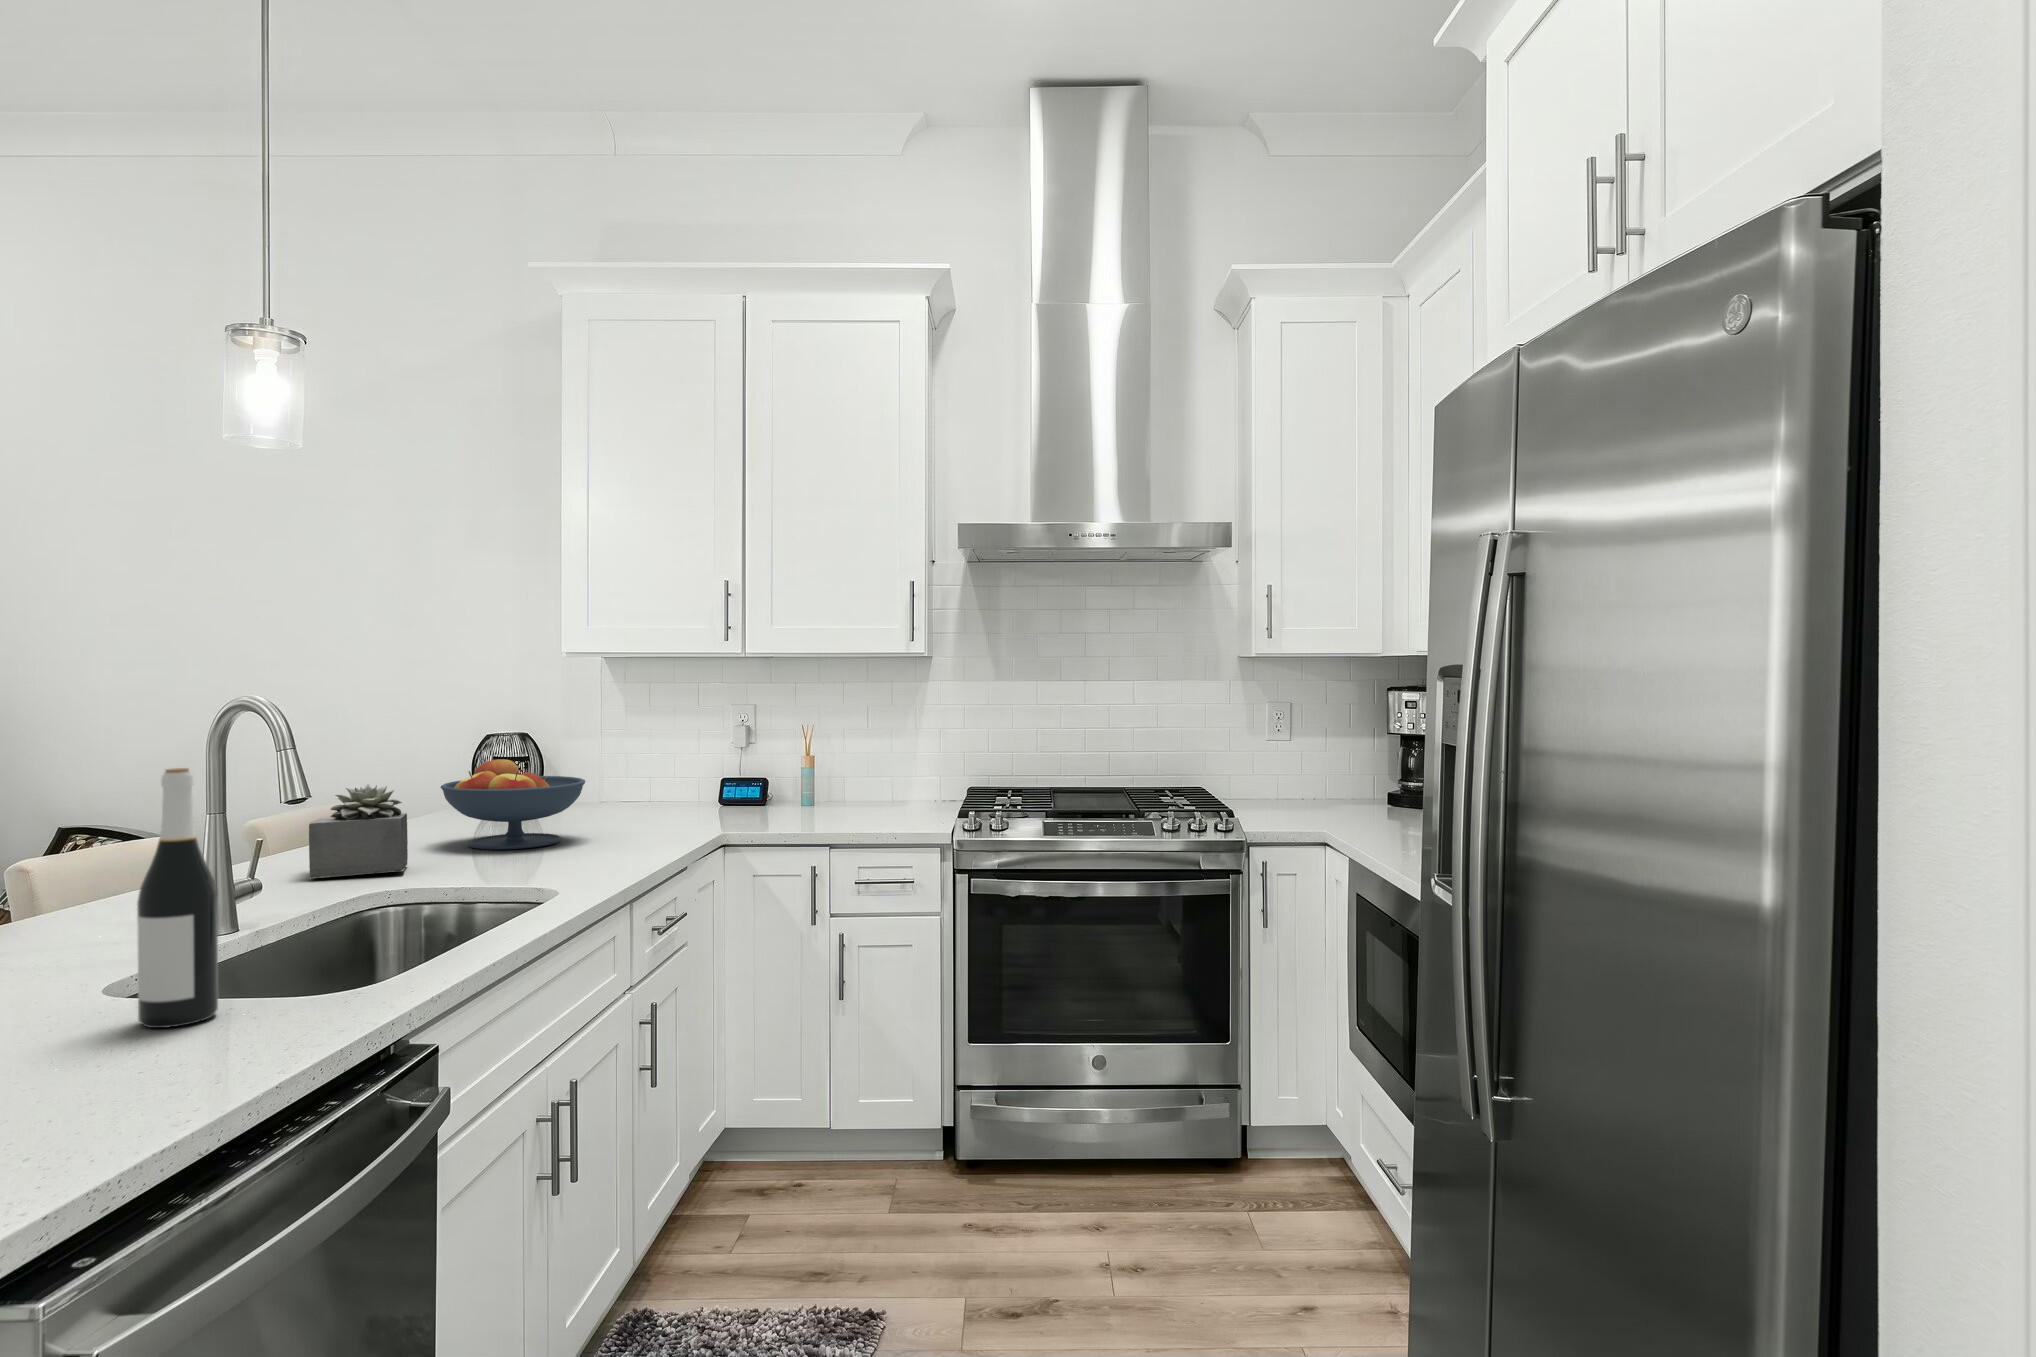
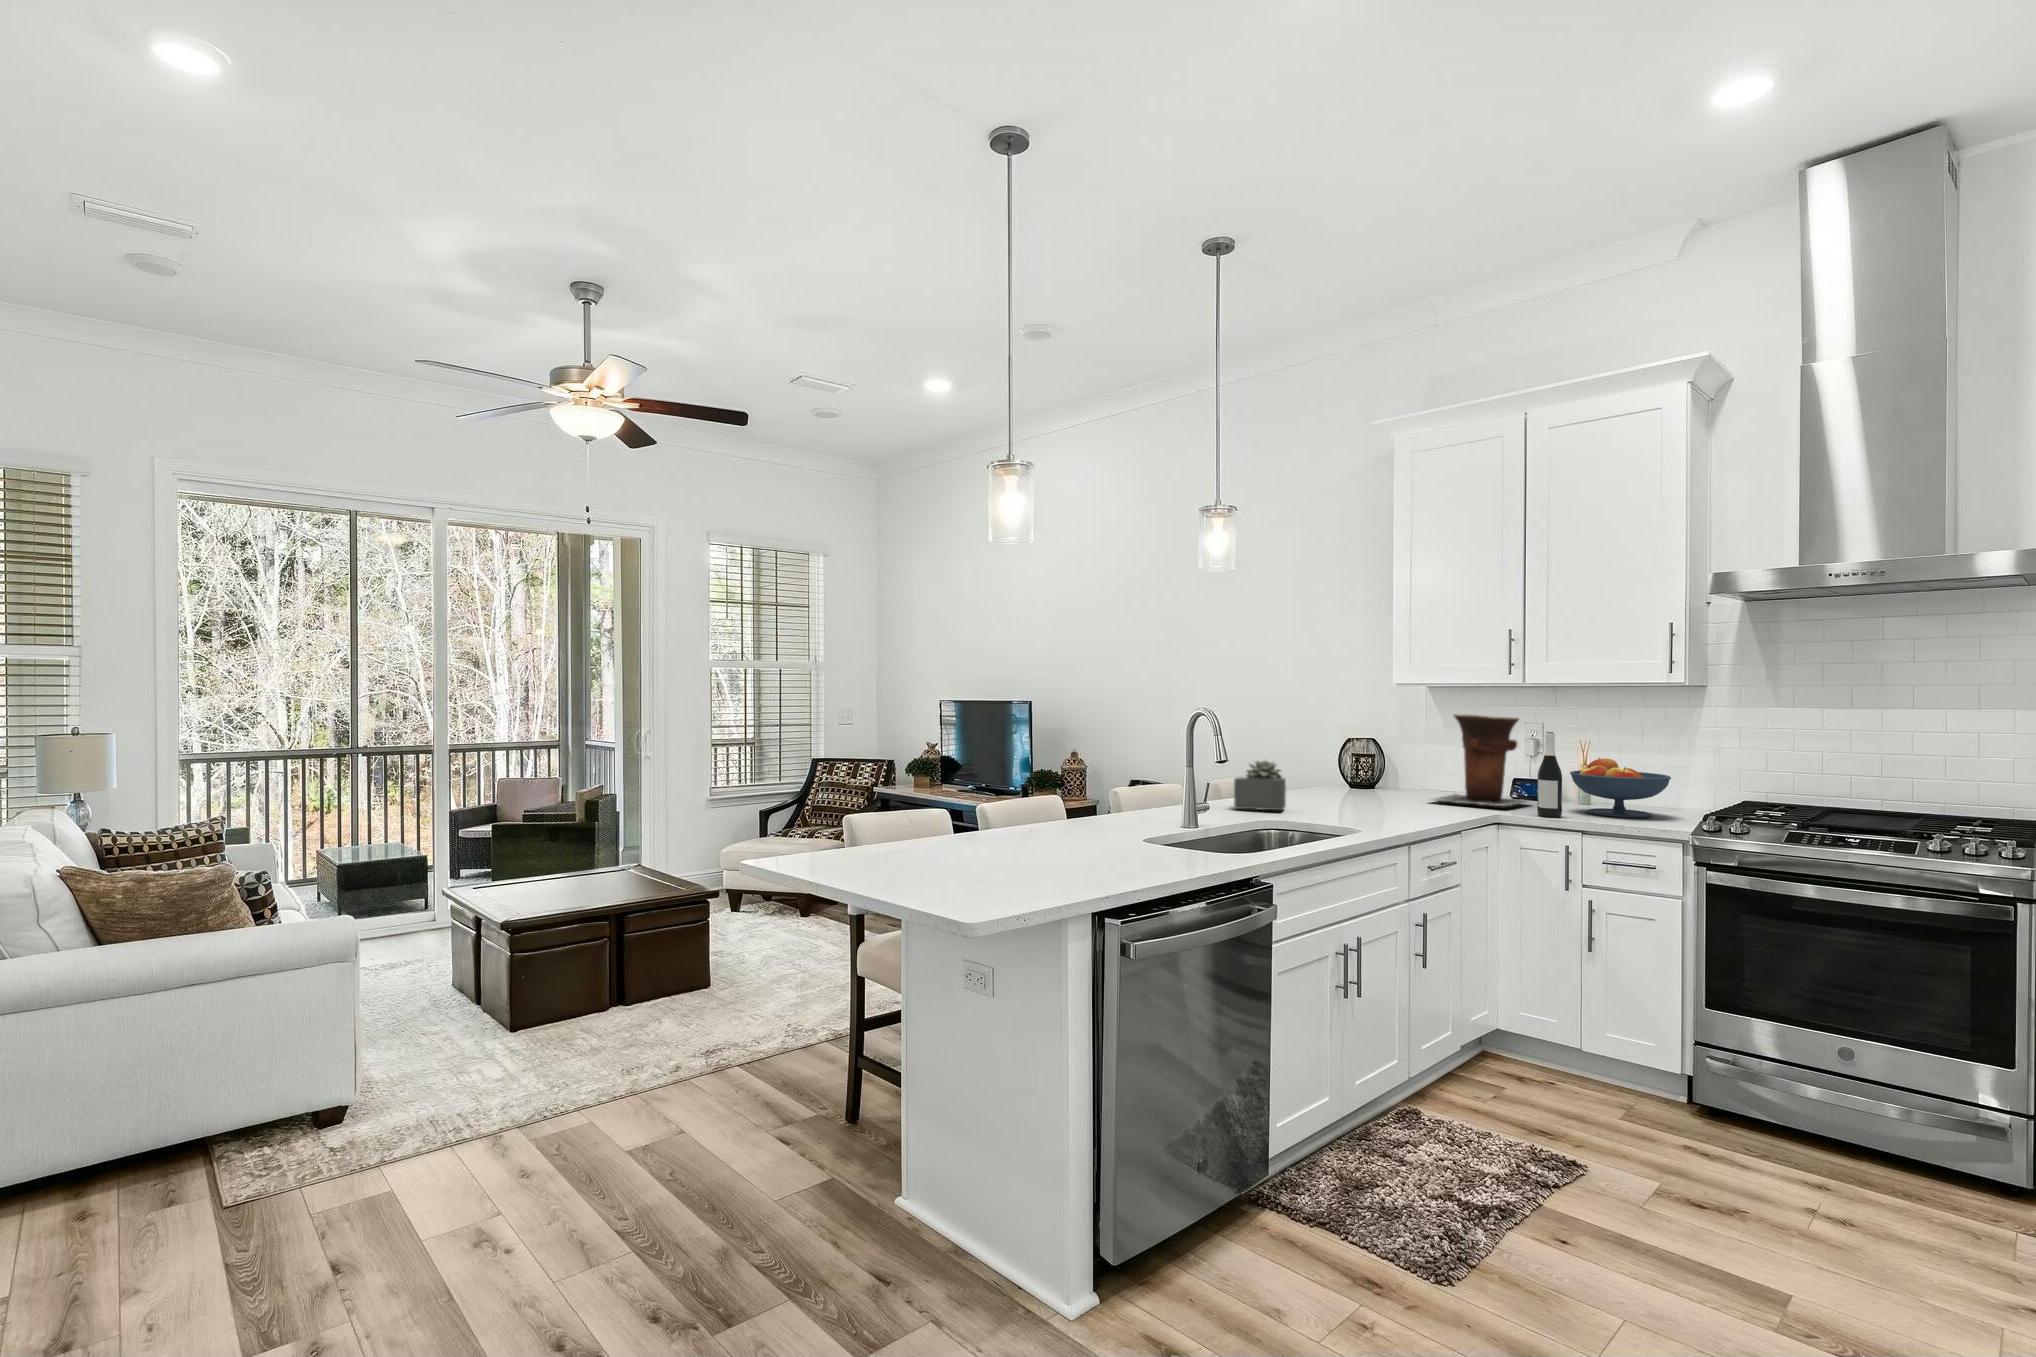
vase: none [619,696,752,821] -> present [1434,714,1527,806]
fruit bowl: present [441,758,585,850] -> present [1570,758,1671,818]
wine bottle: present [137,768,218,1028] -> present [1537,732,1562,817]

